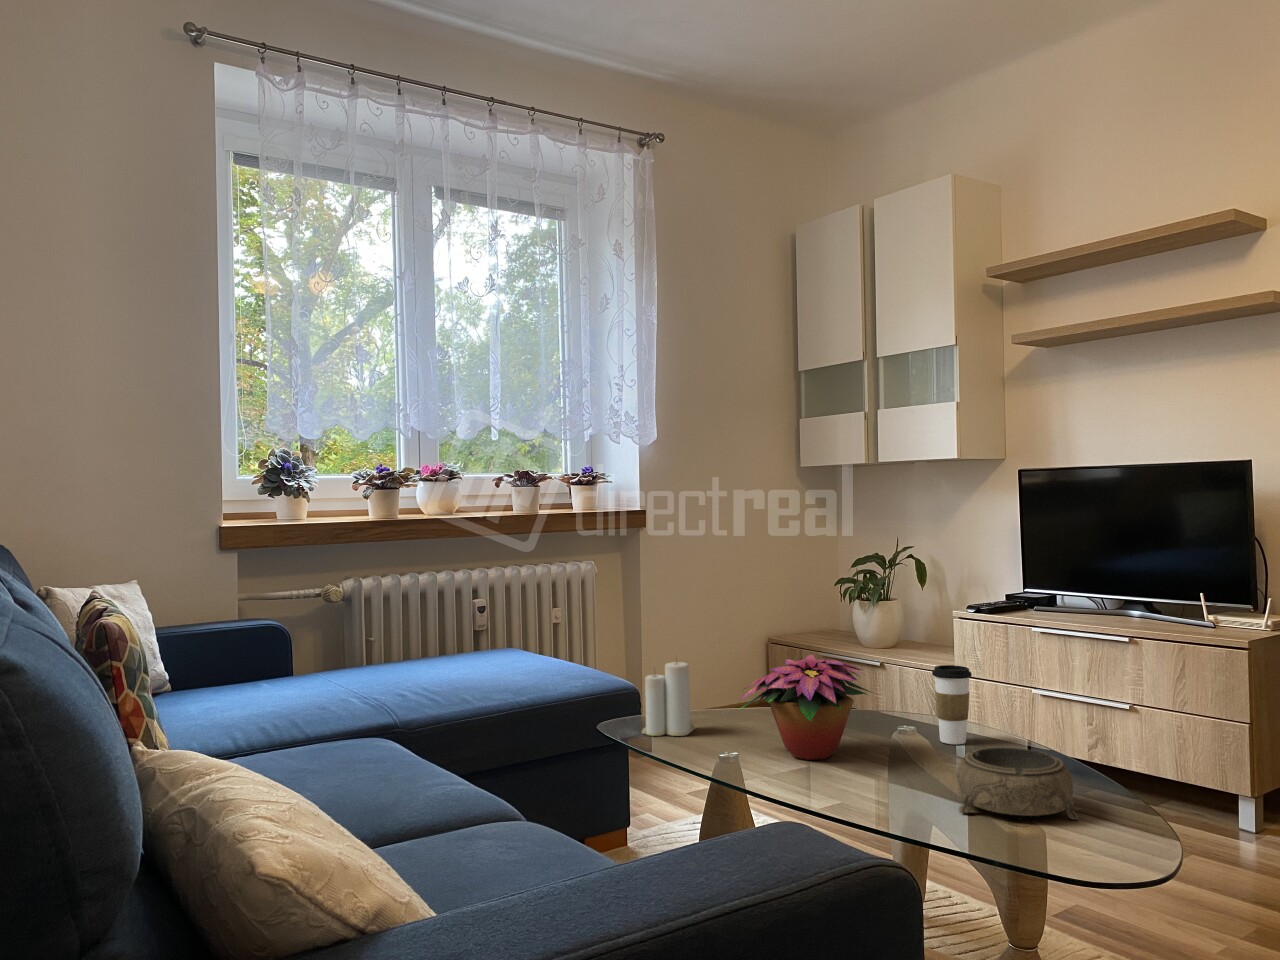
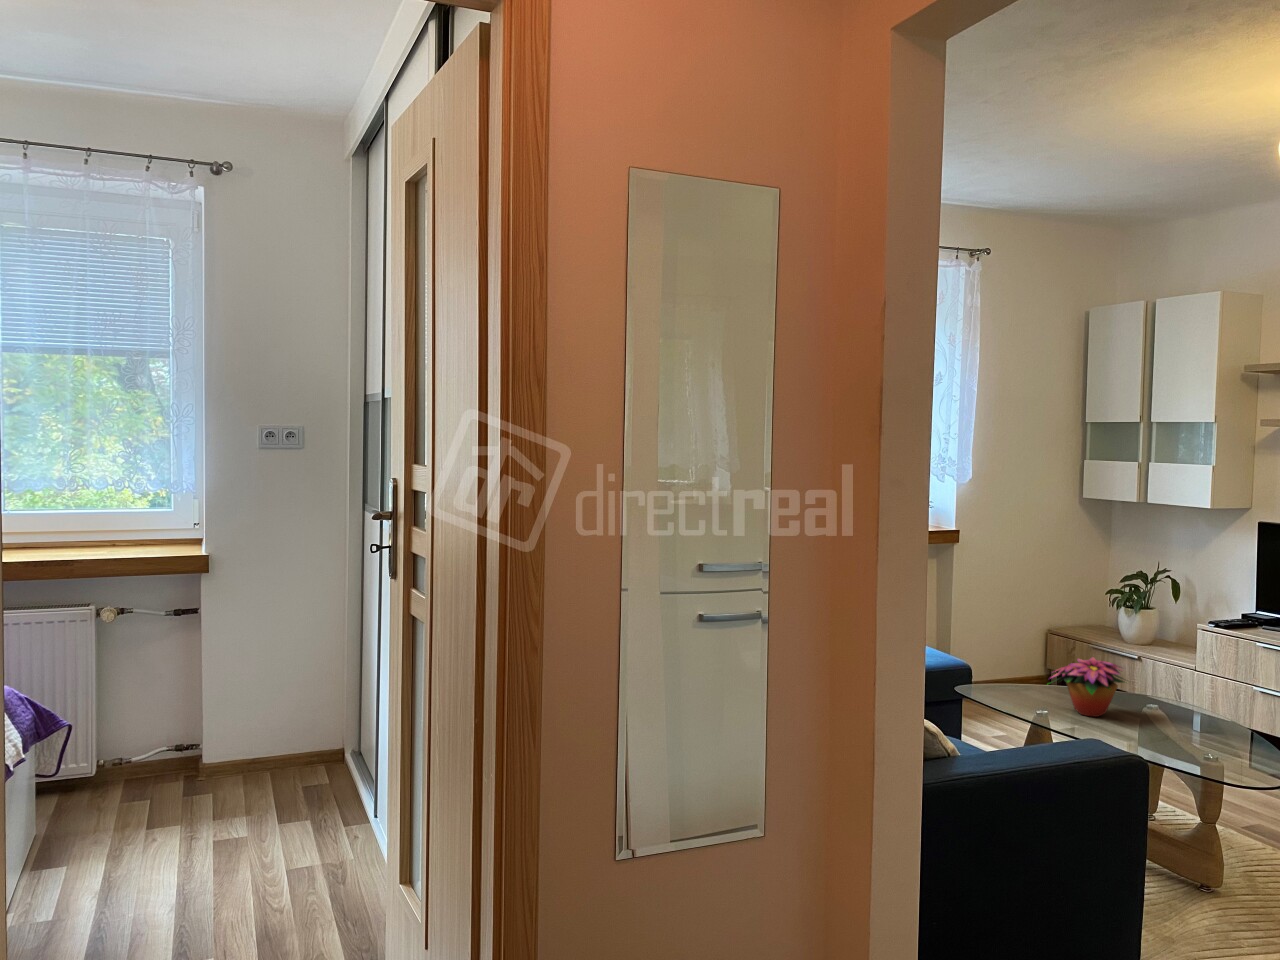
candle: present [642,662,695,736] -> none [983,649,1015,696]
coffee cup: present [932,665,972,744] -> none [1169,669,1194,716]
decorative bowl: present [957,747,1079,820] -> none [1174,718,1240,758]

